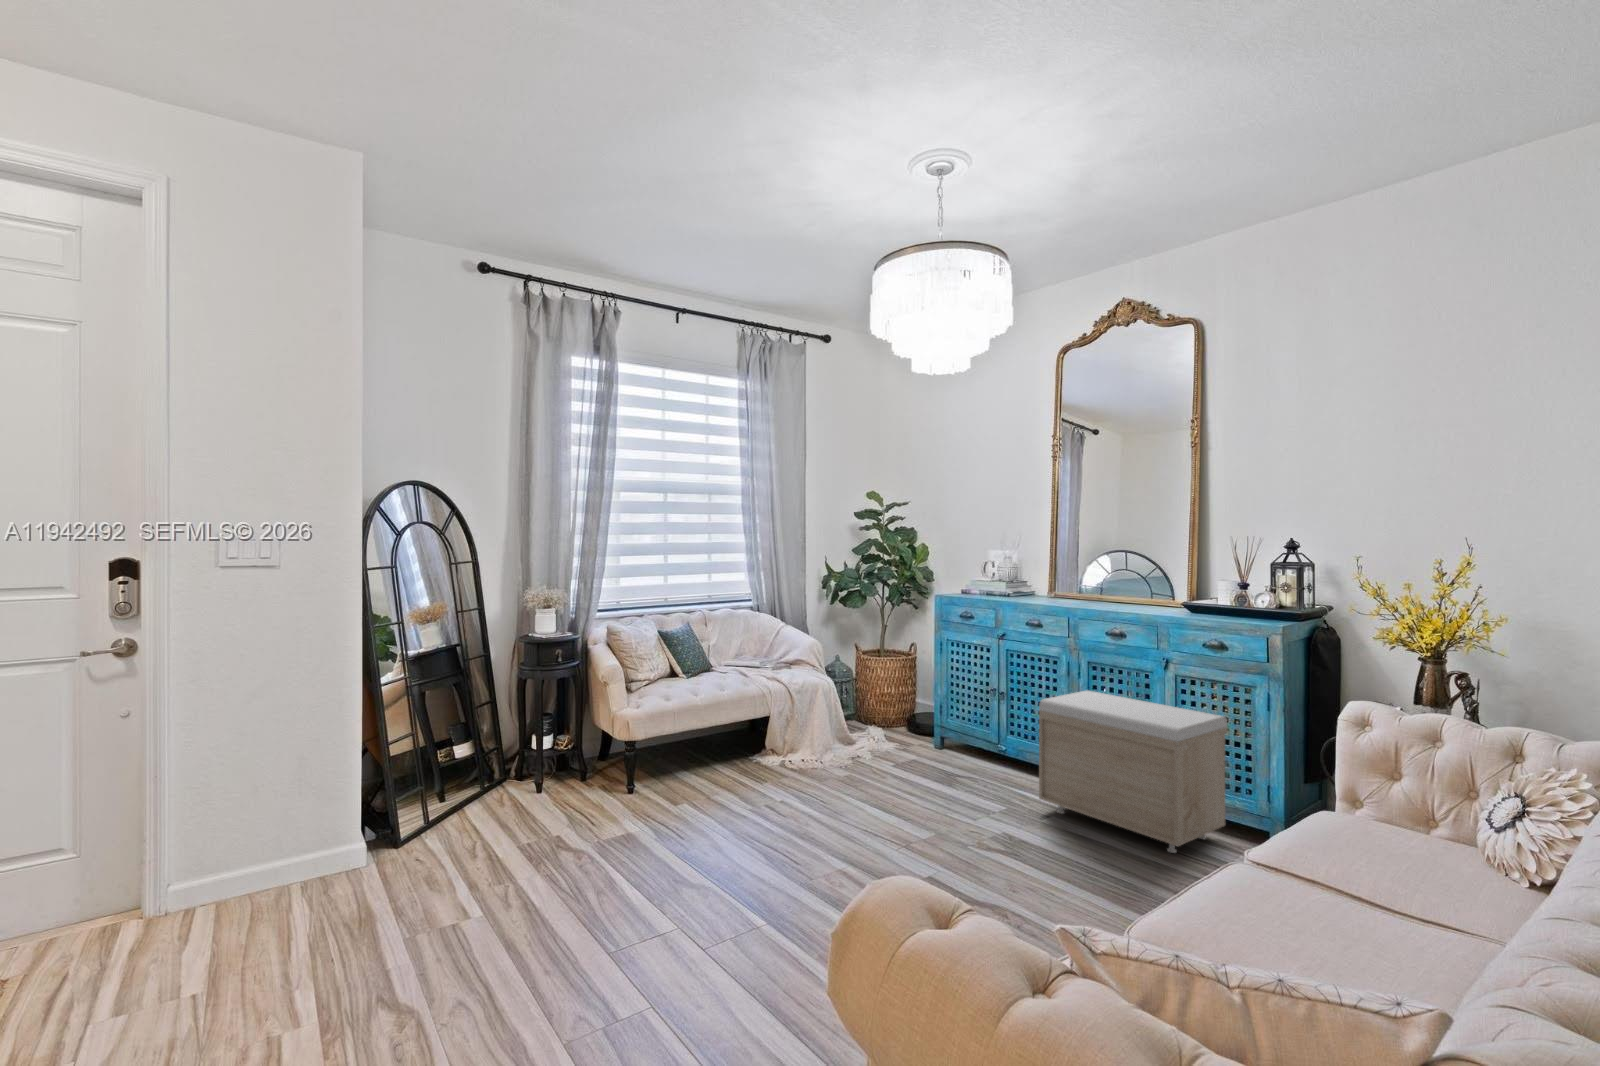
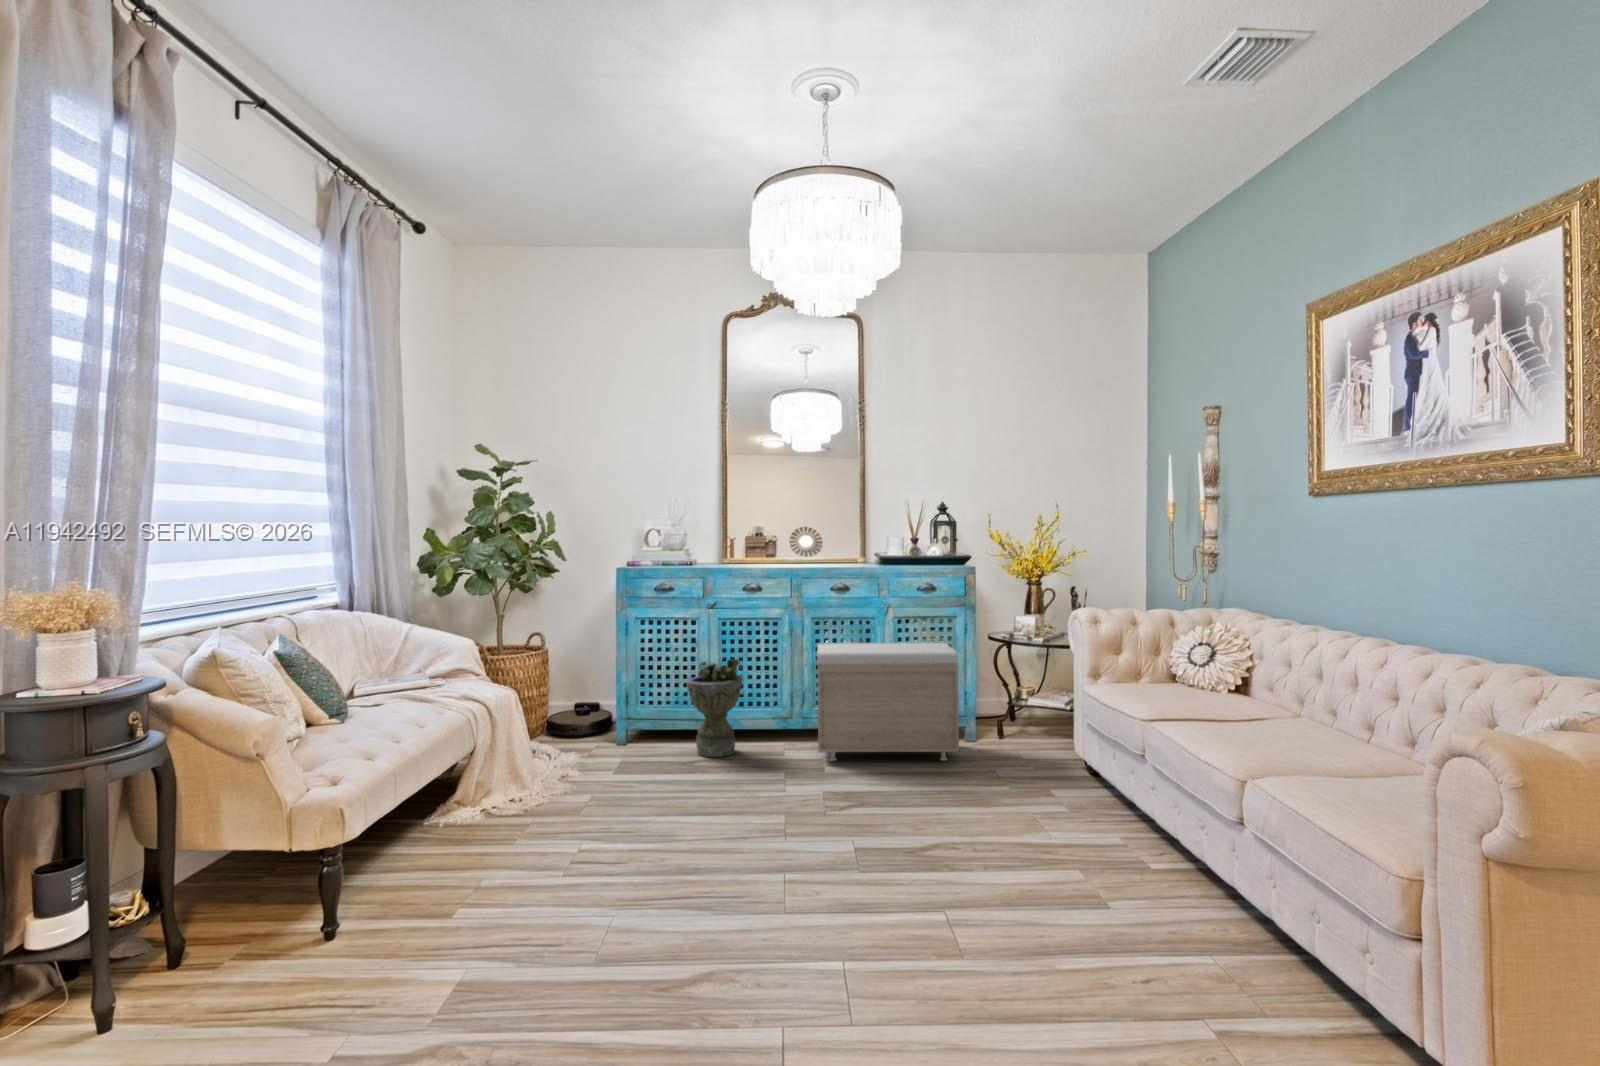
planter: none [956,691,1009,780] -> present [686,659,743,757]

